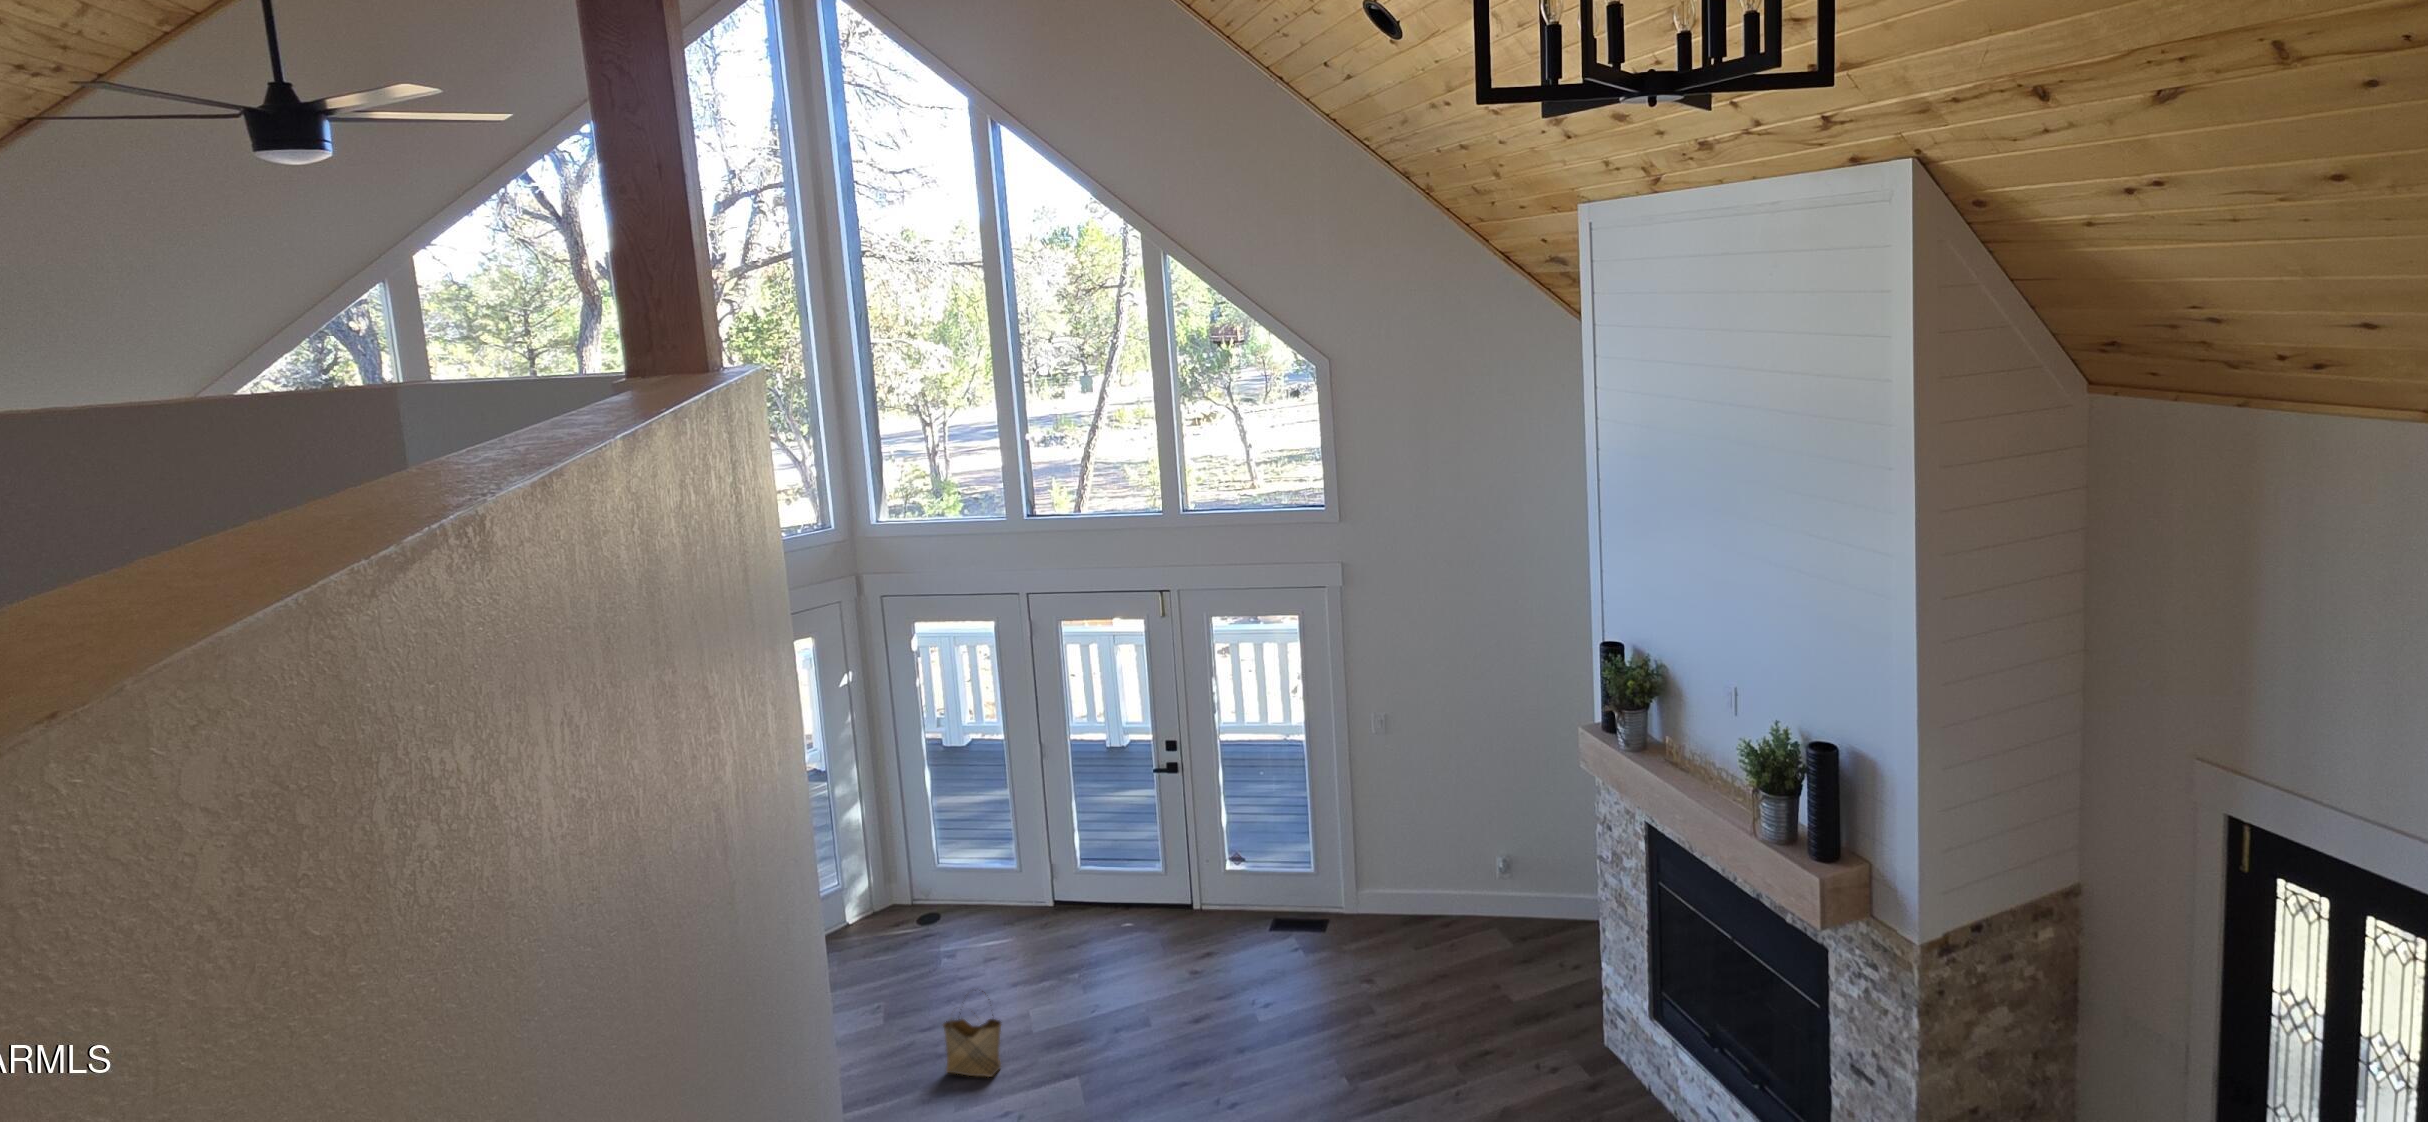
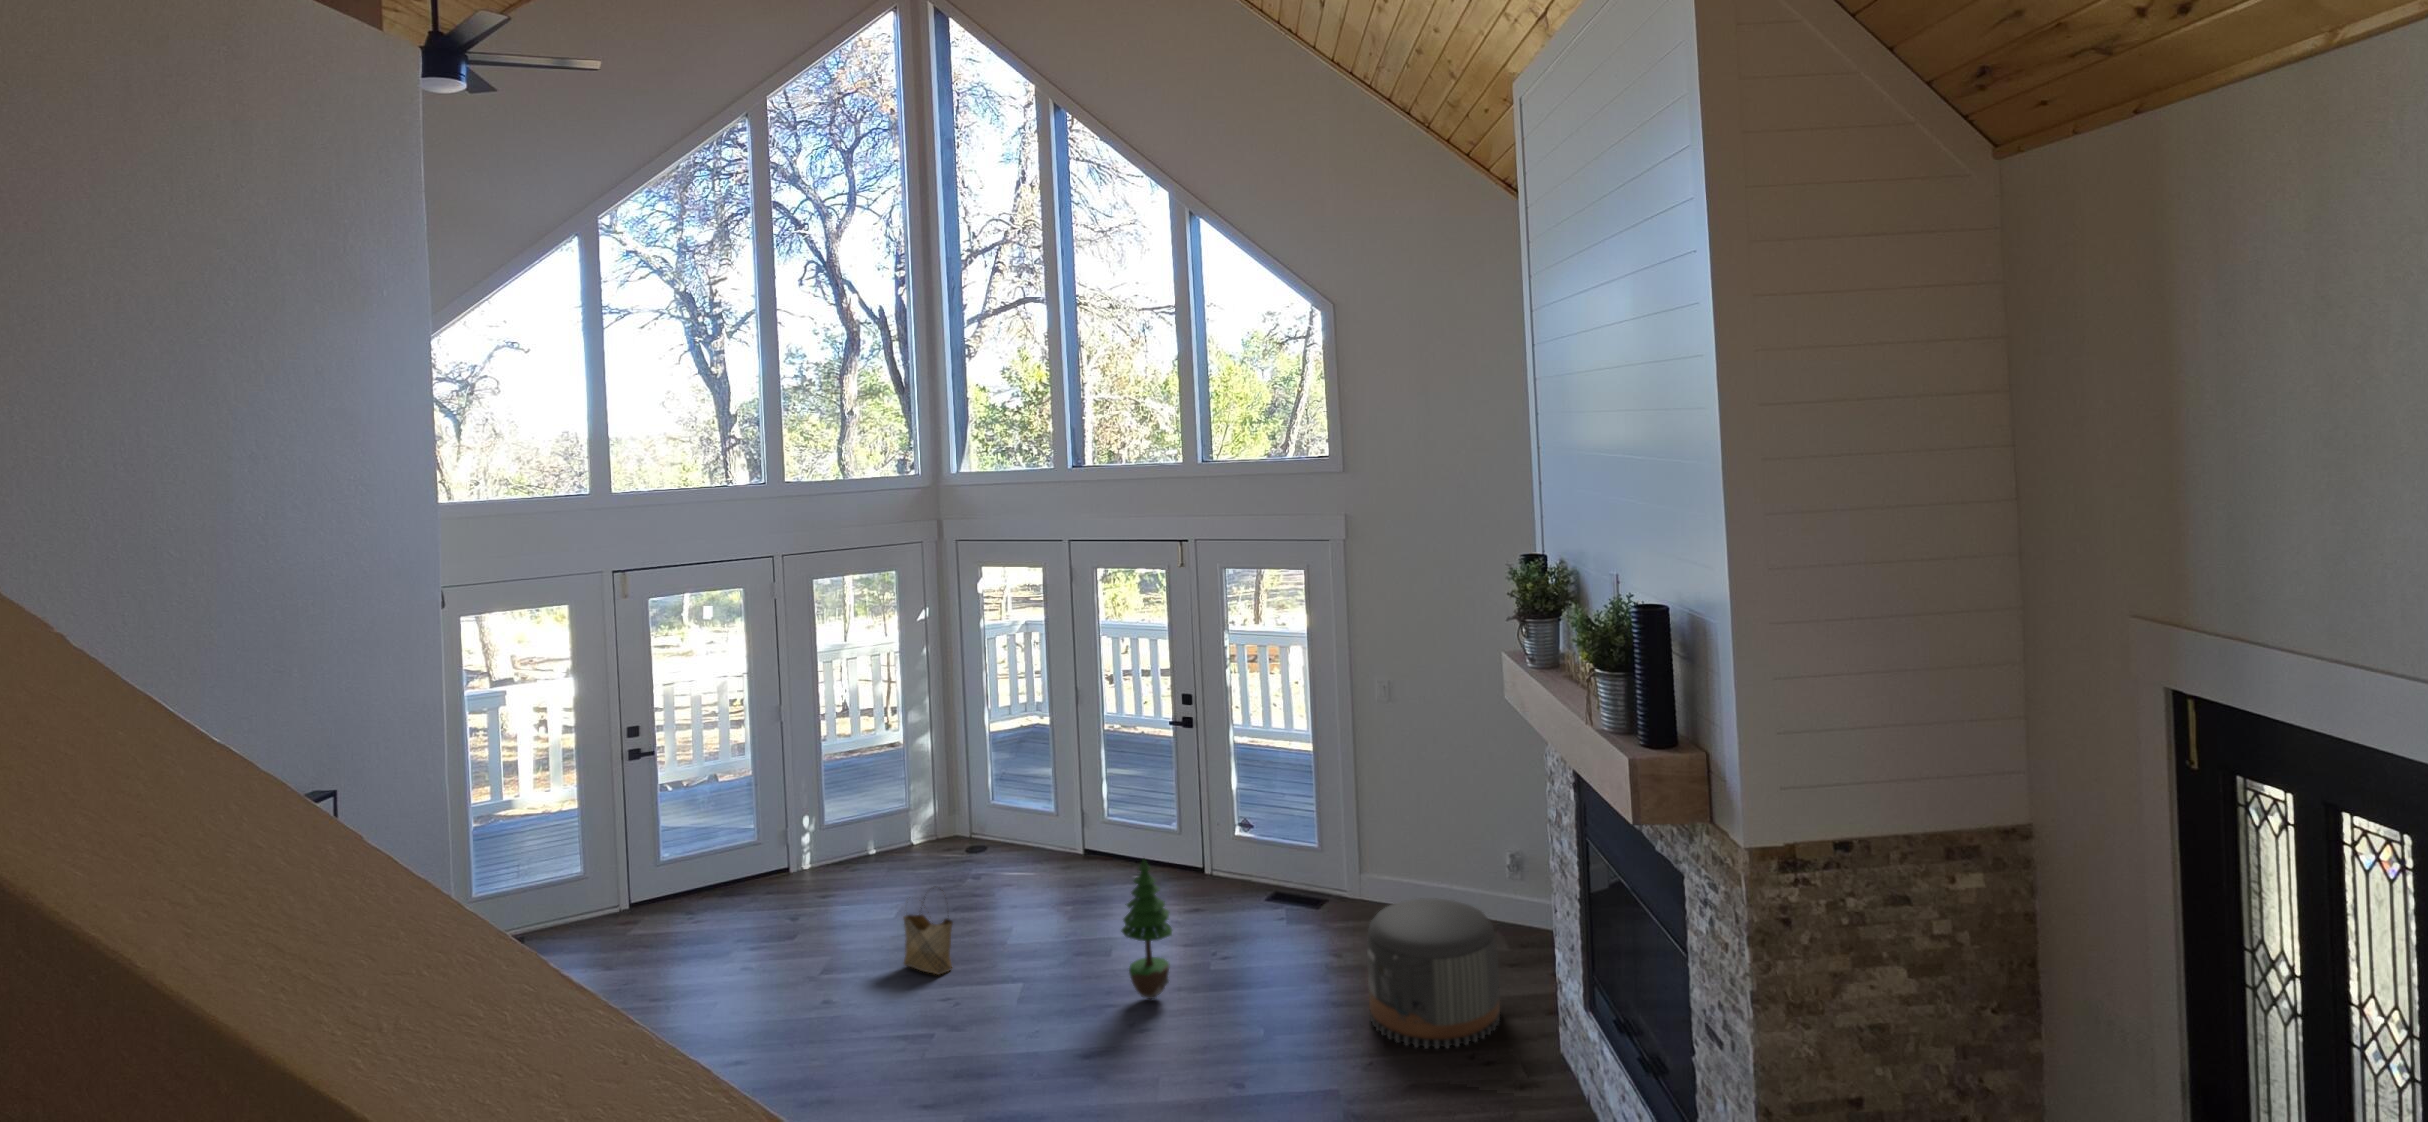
pouf: none [1431,928,1545,1068] -> present [1367,898,1500,1049]
potted tree: none [1199,937,1249,1064] -> present [1121,859,1172,999]

